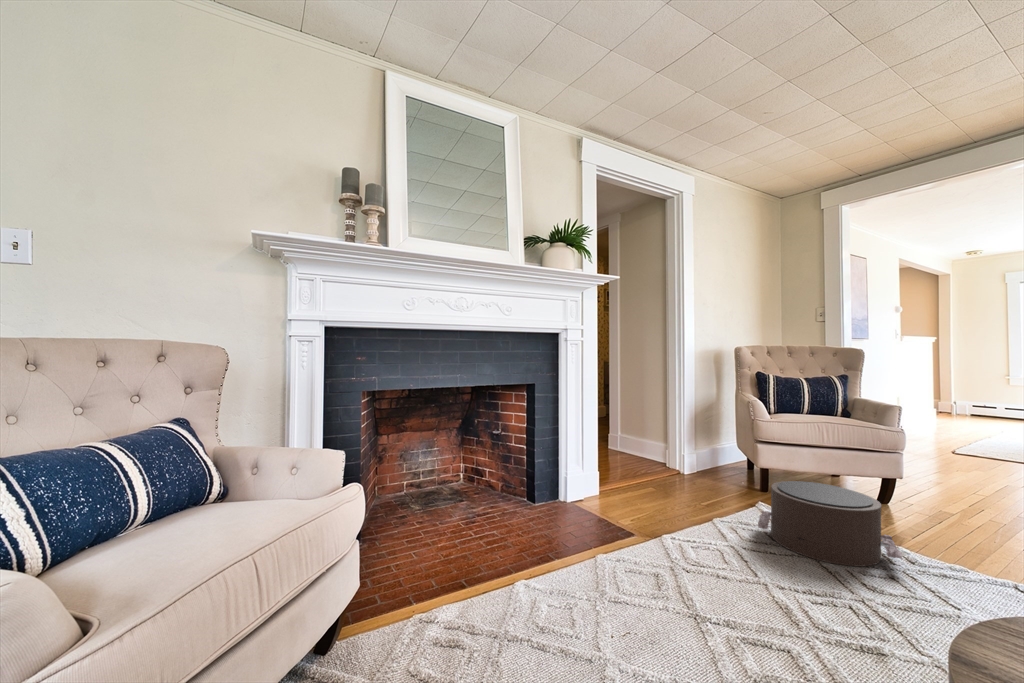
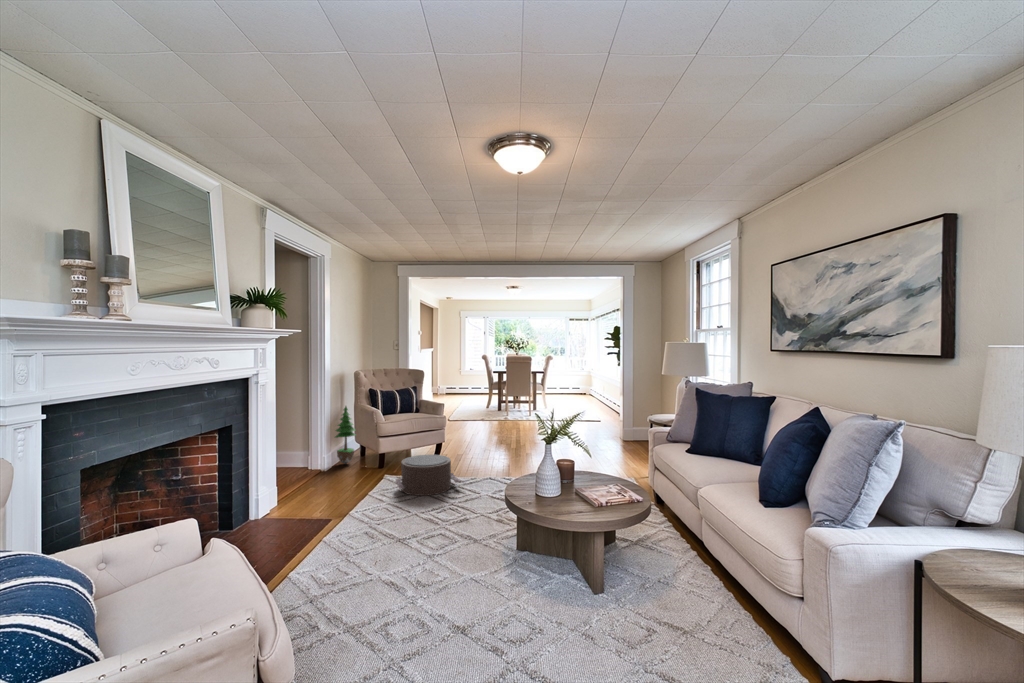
potted tree: none [702,392,734,473] -> present [335,406,356,464]

